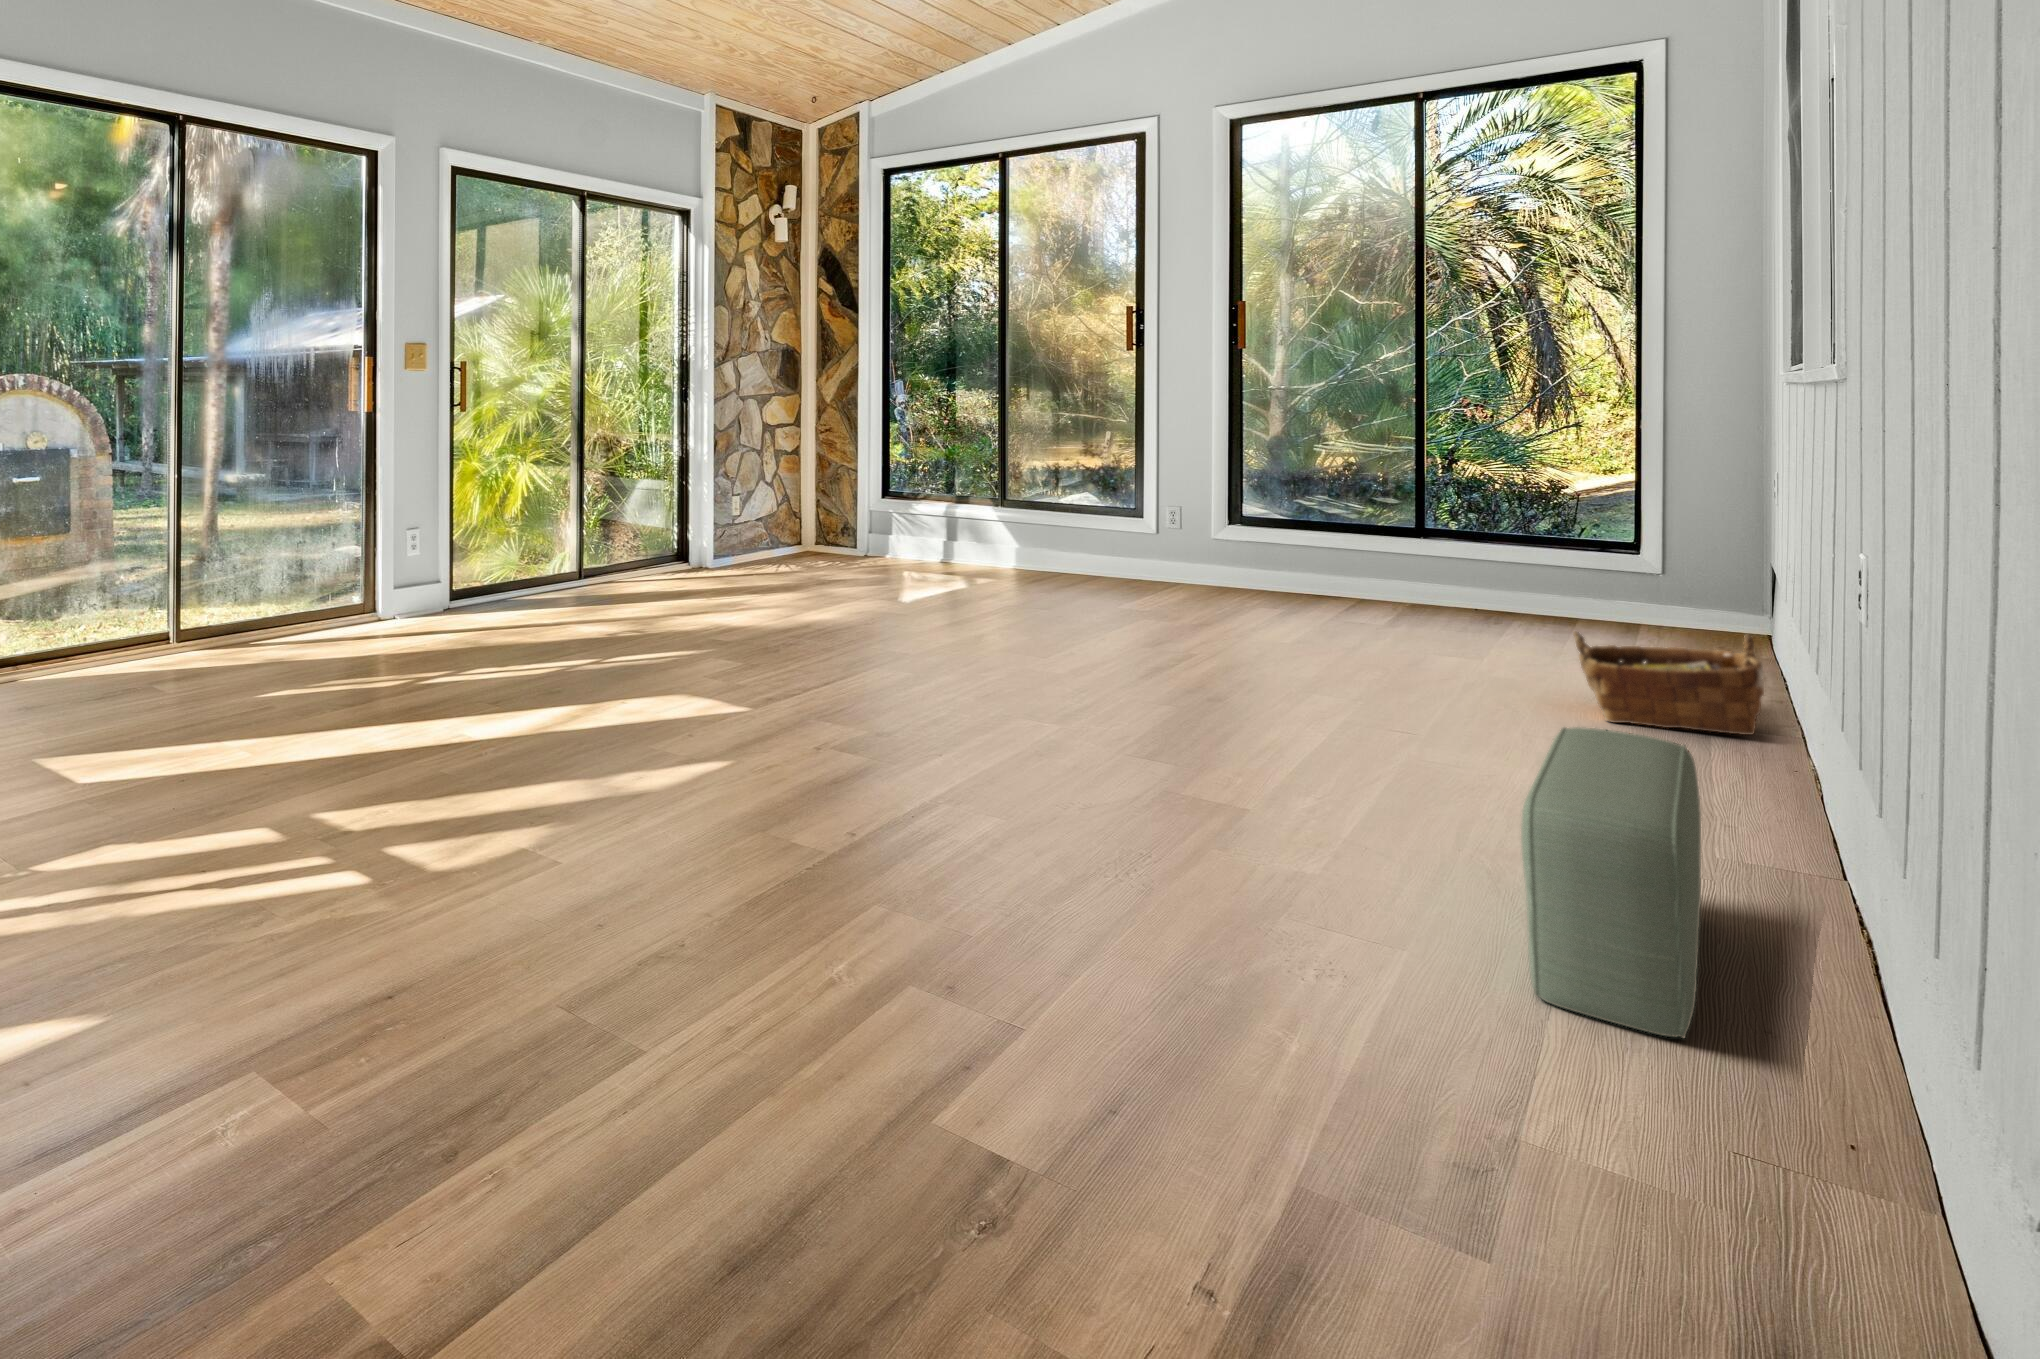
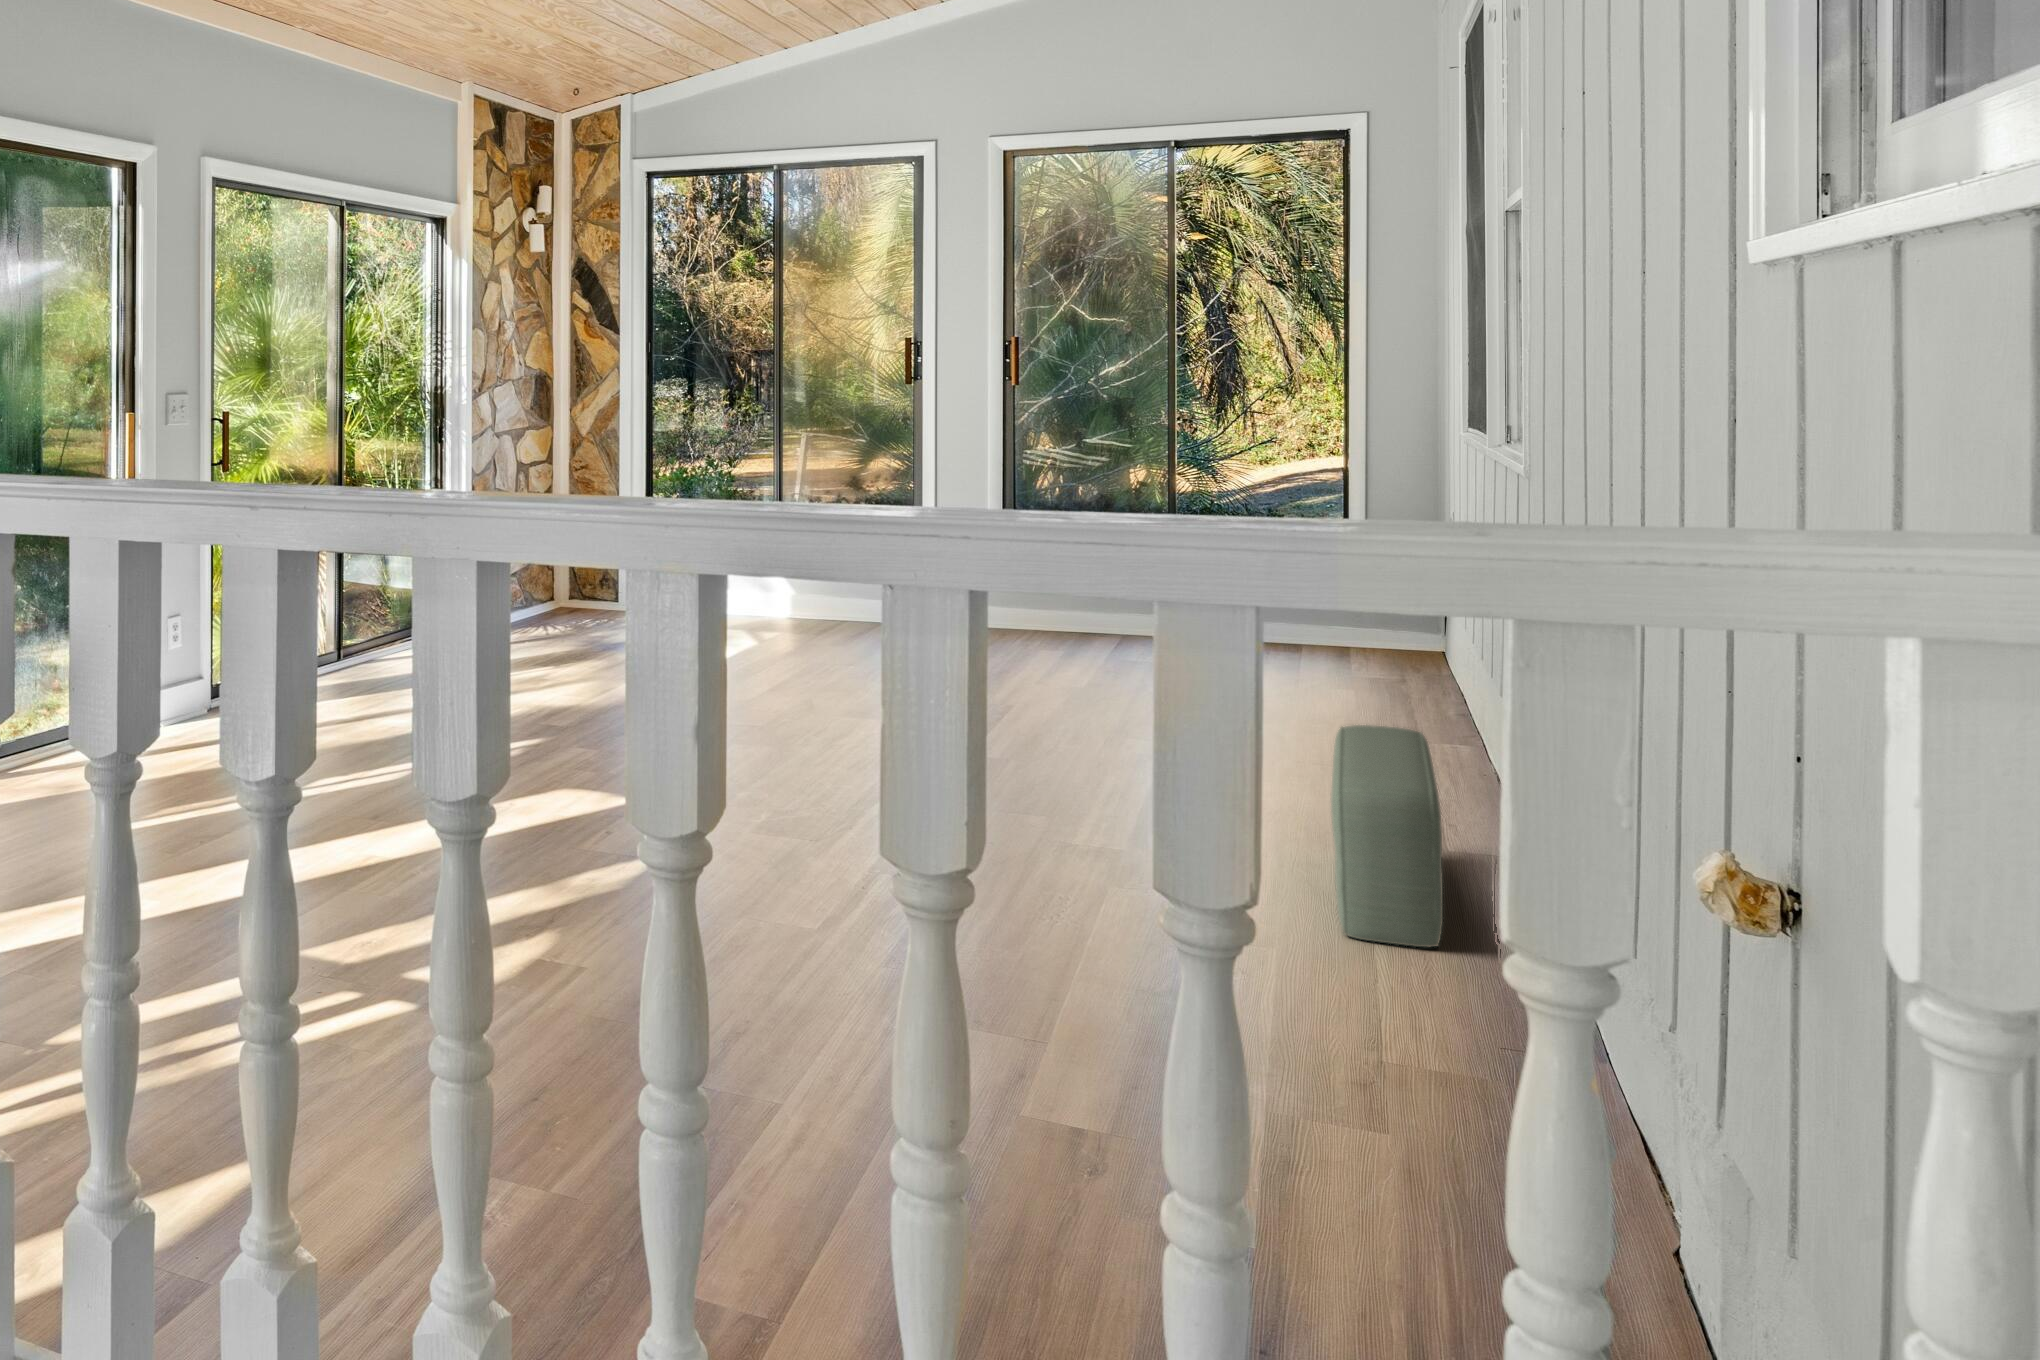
woven basket: present [1573,632,1764,735] -> none [1310,635,1446,721]

